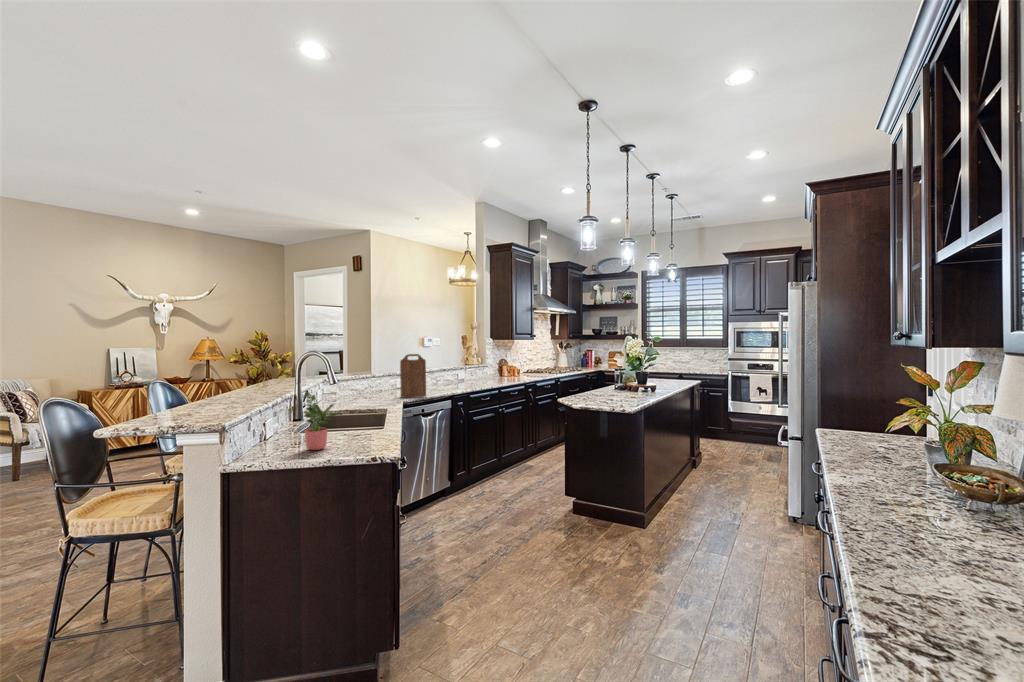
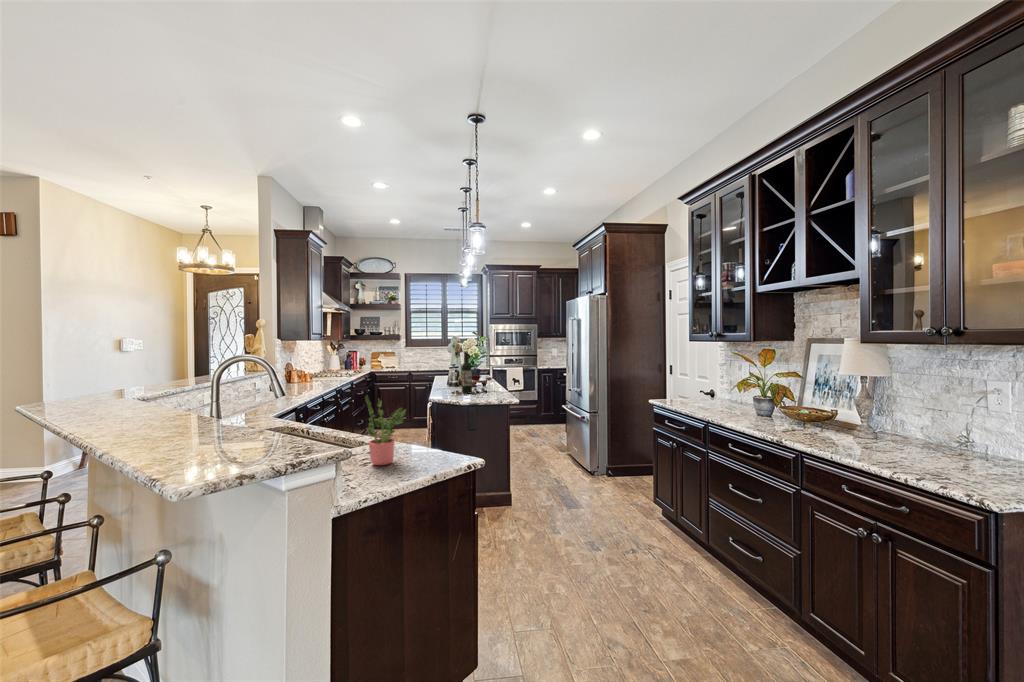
cutting board: present [400,354,426,397] -> none [246,357,279,413]
wine bottle: none [581,355,629,401] -> present [452,352,492,395]

